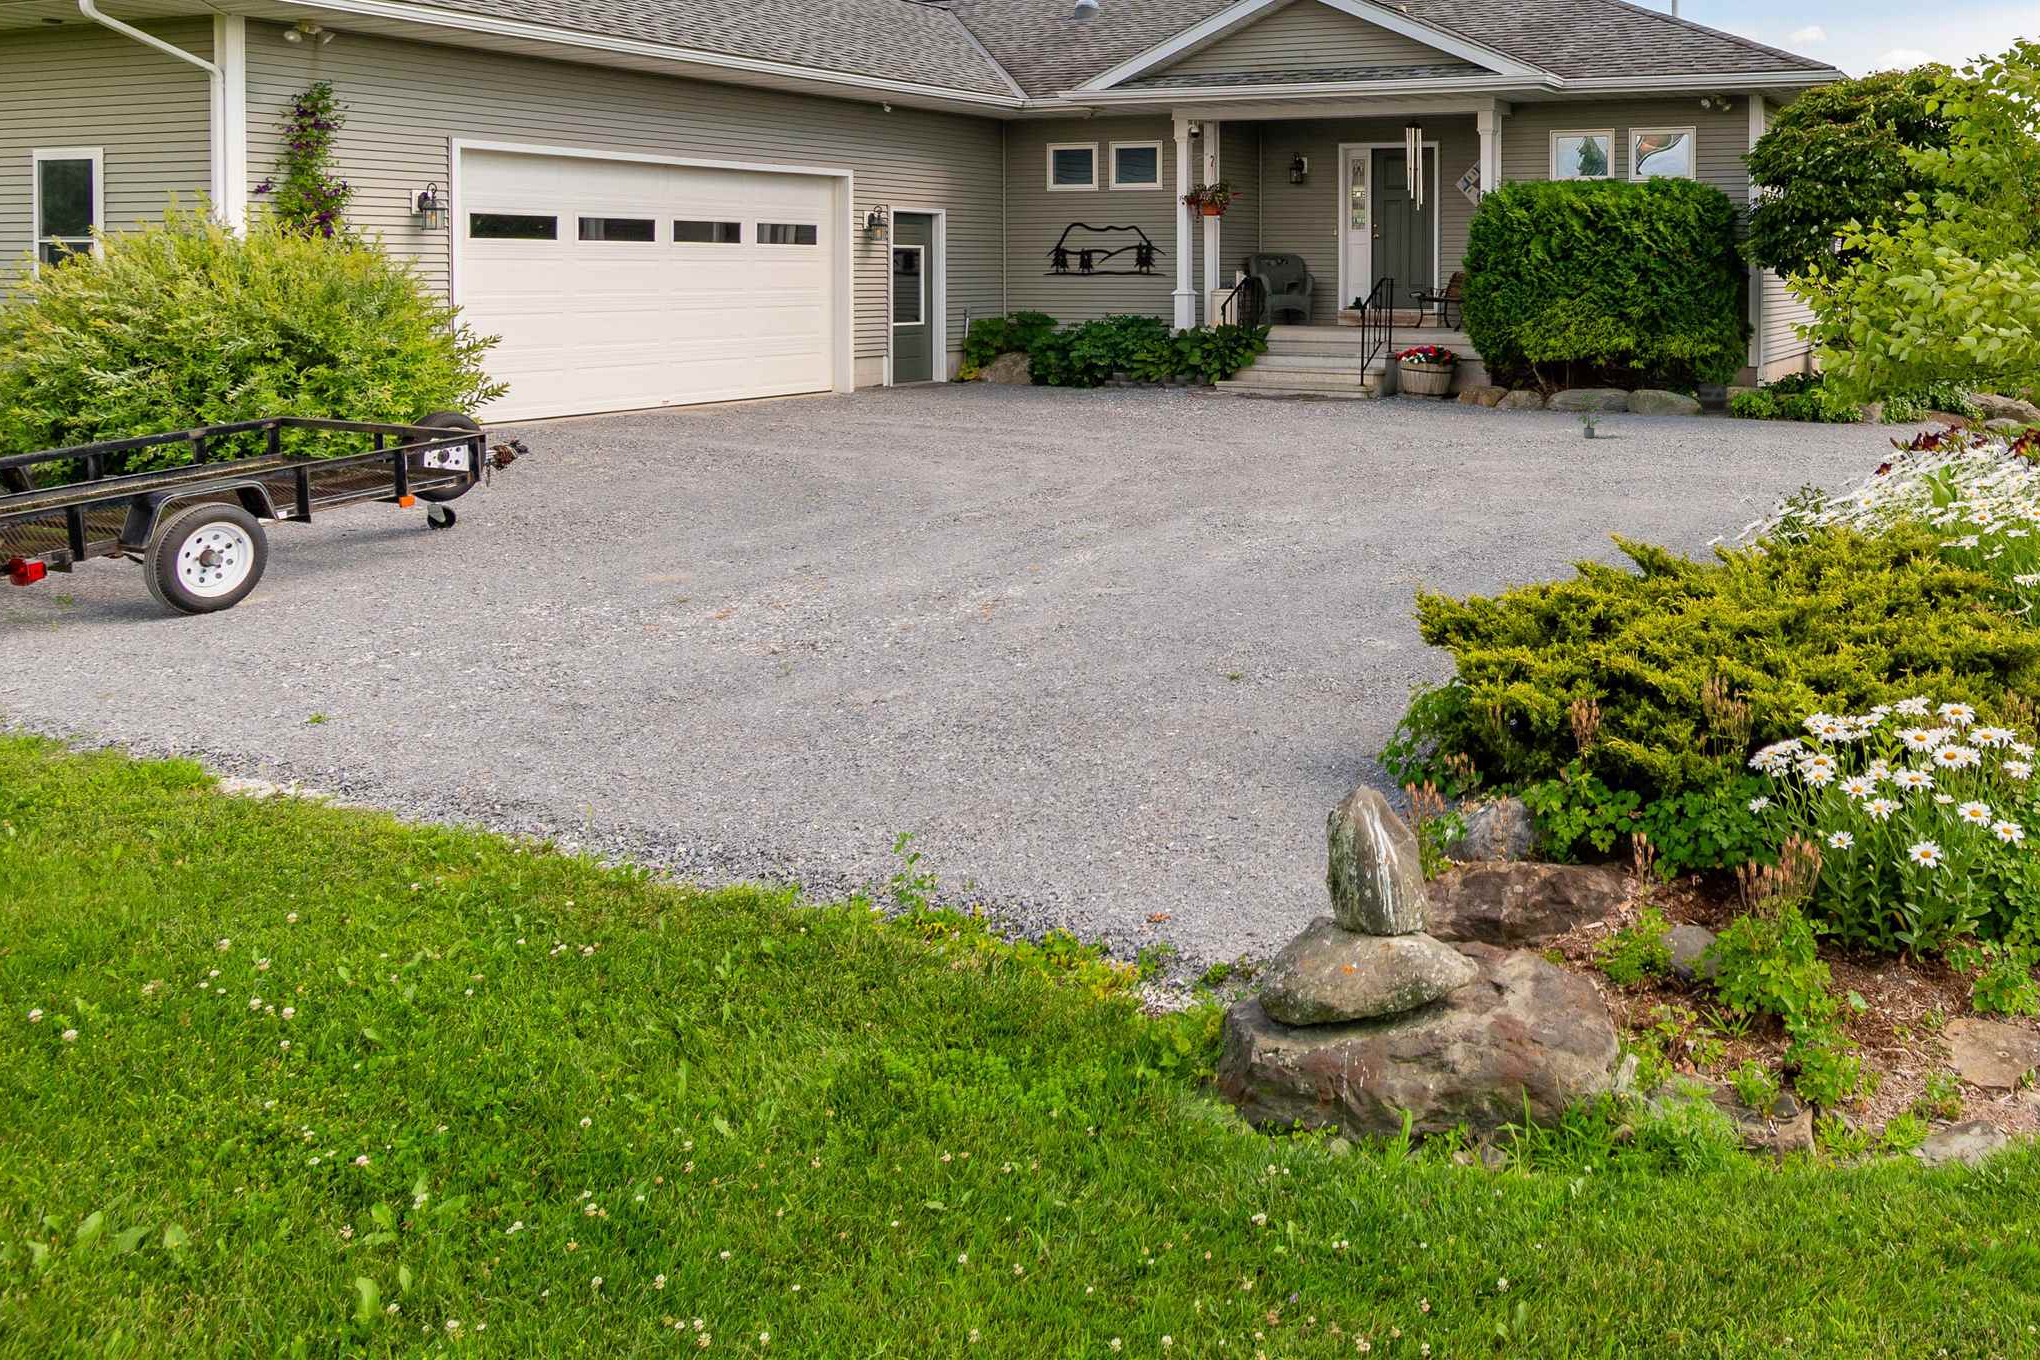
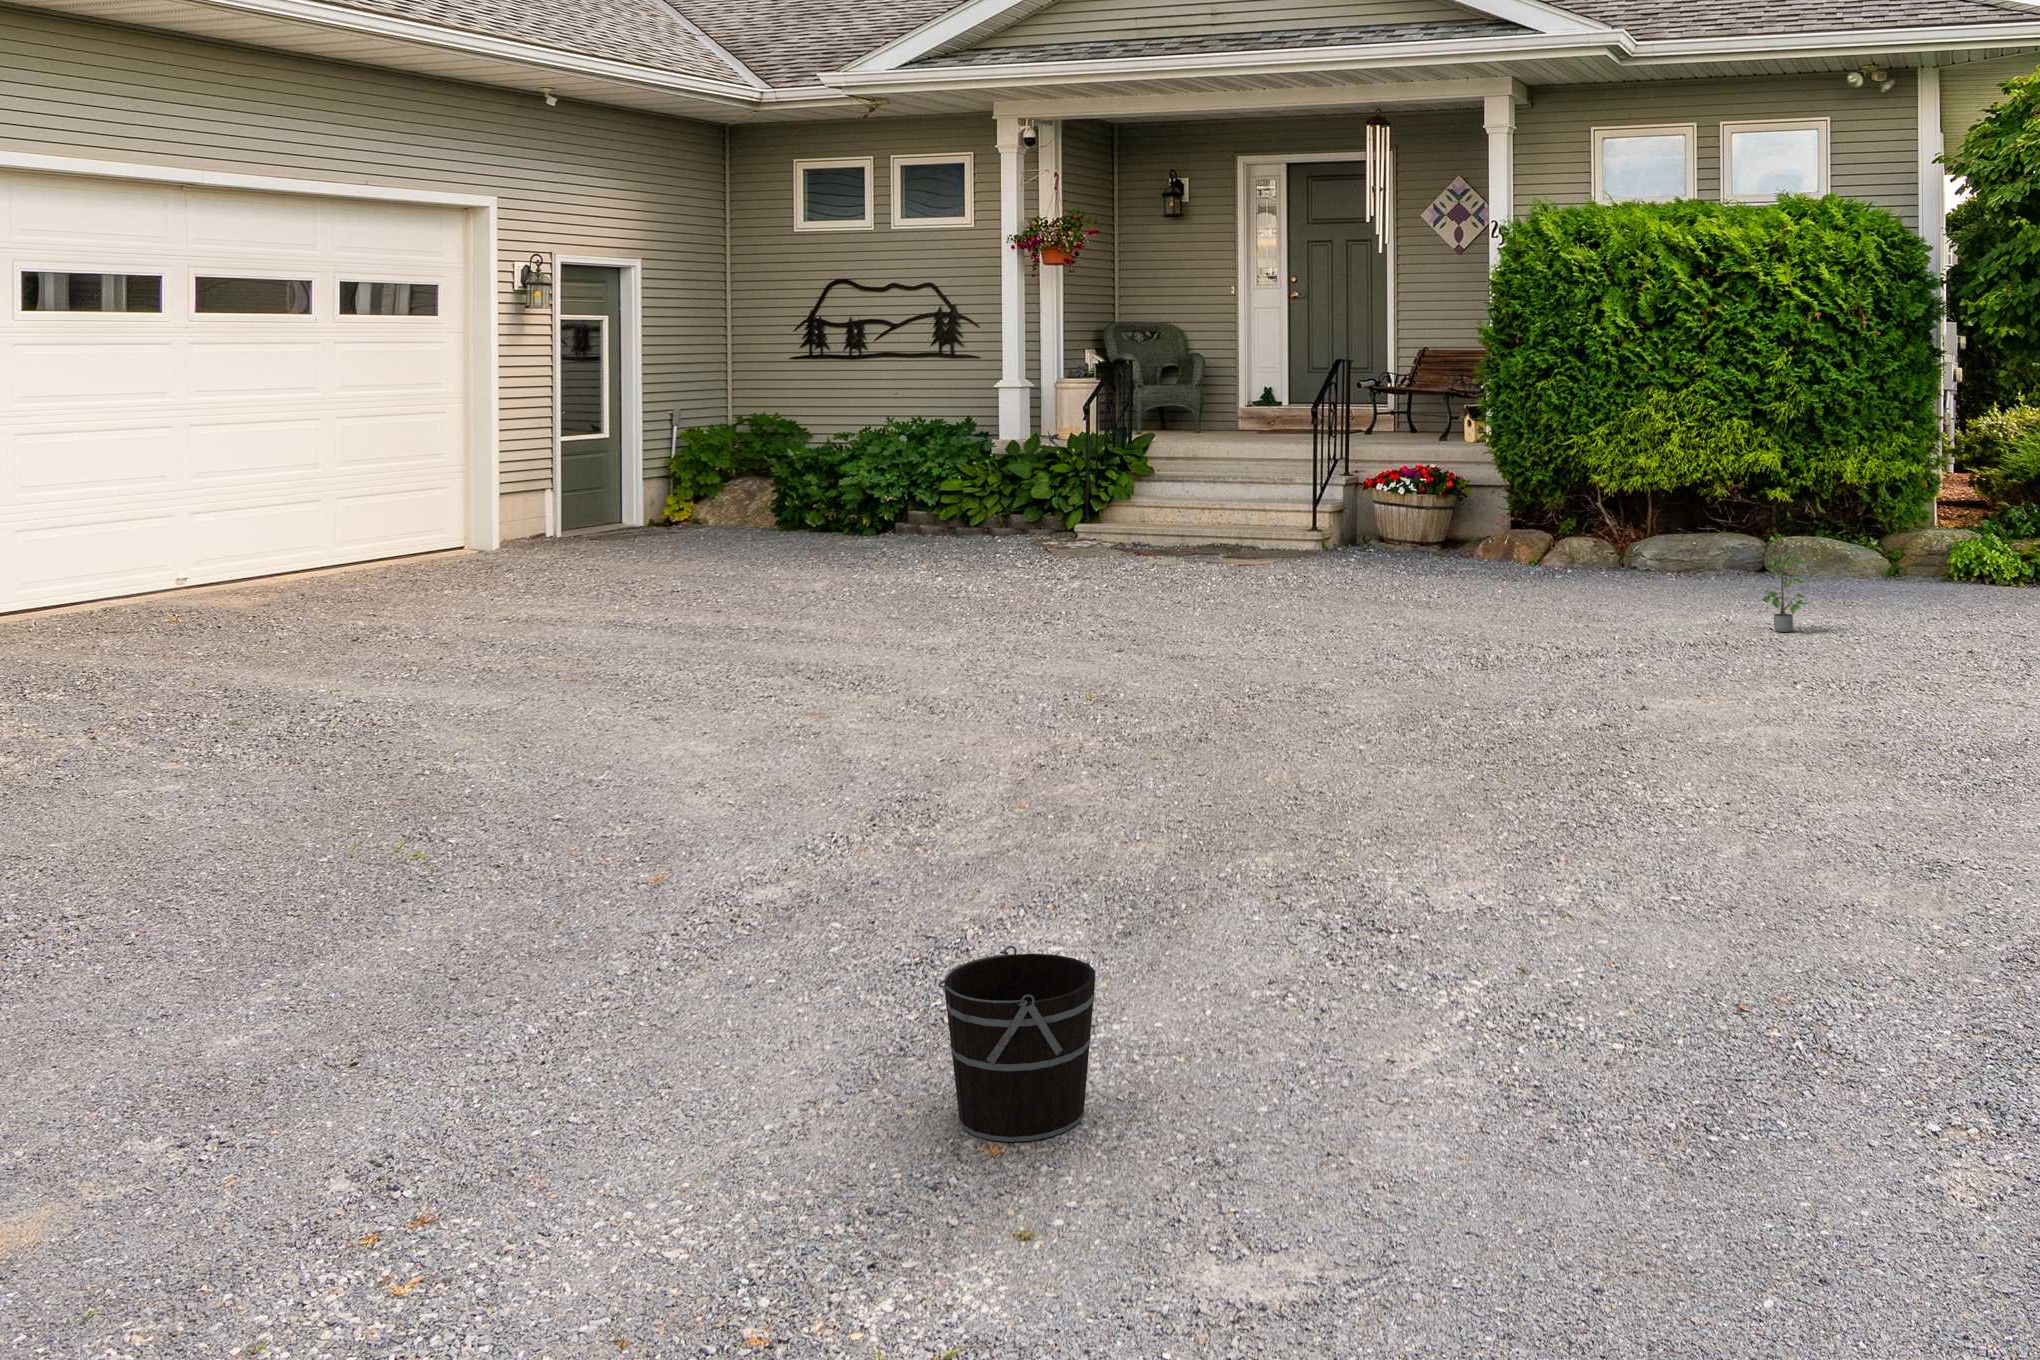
bucket: present [1700,385,1728,413] -> present [938,946,1095,1142]

